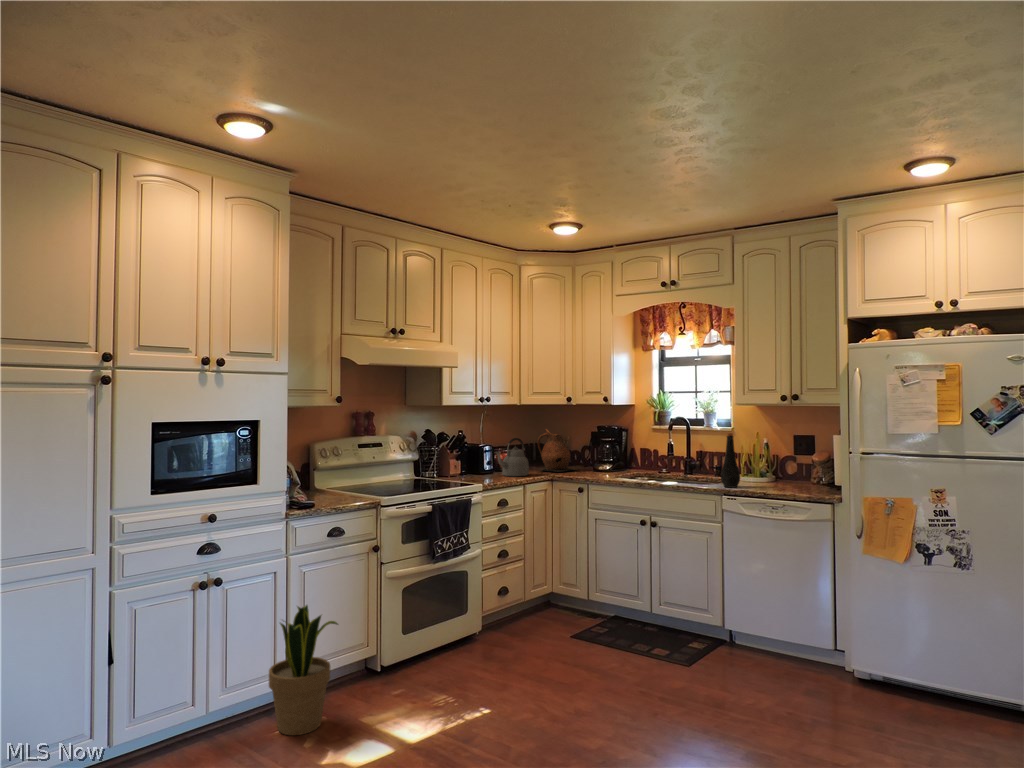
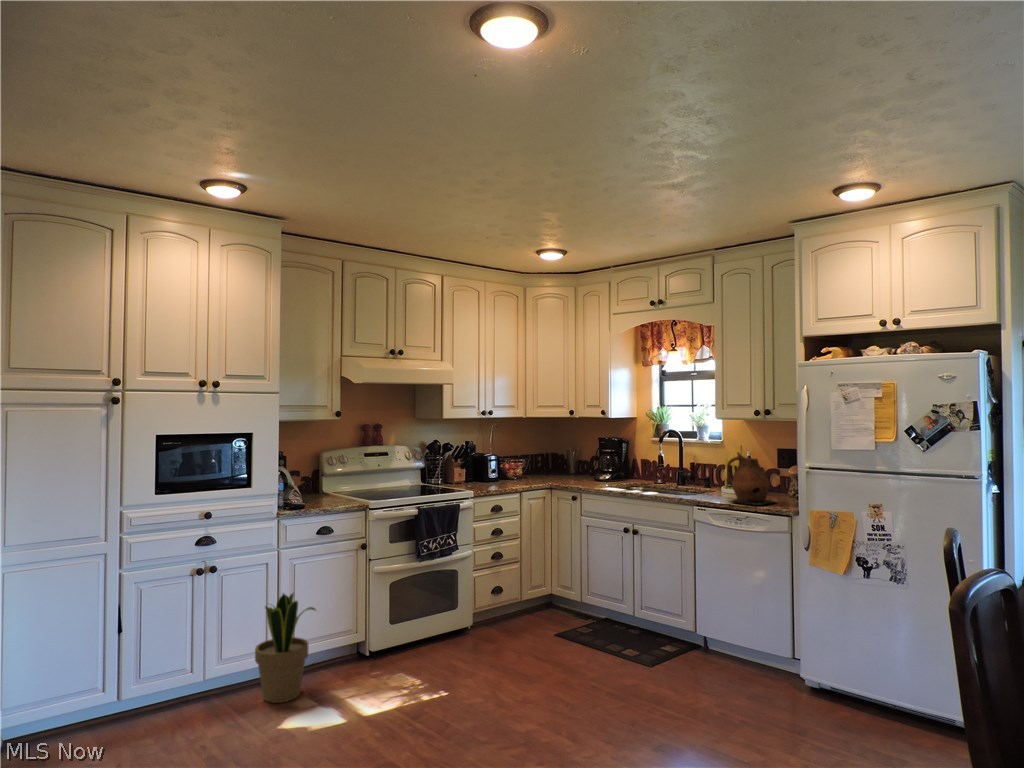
ceramic pitcher: present [538,429,576,472] -> present [727,452,776,505]
bottle: present [721,433,740,488] -> none [693,447,711,499]
kettle: present [495,438,529,476] -> none [492,449,526,484]

